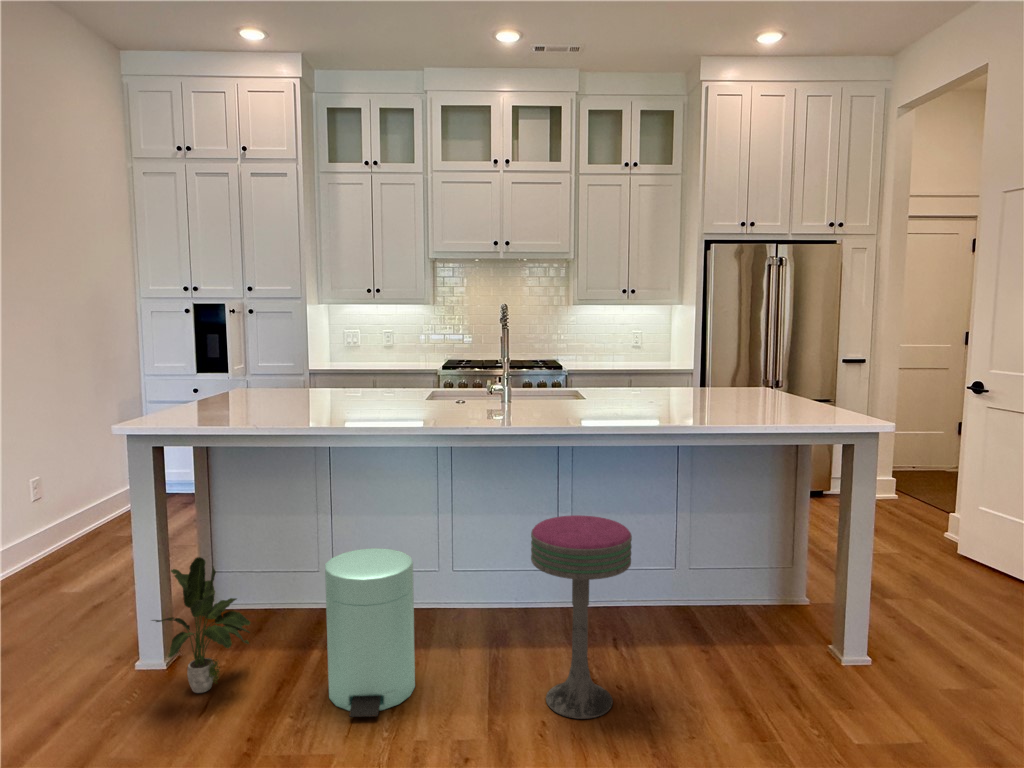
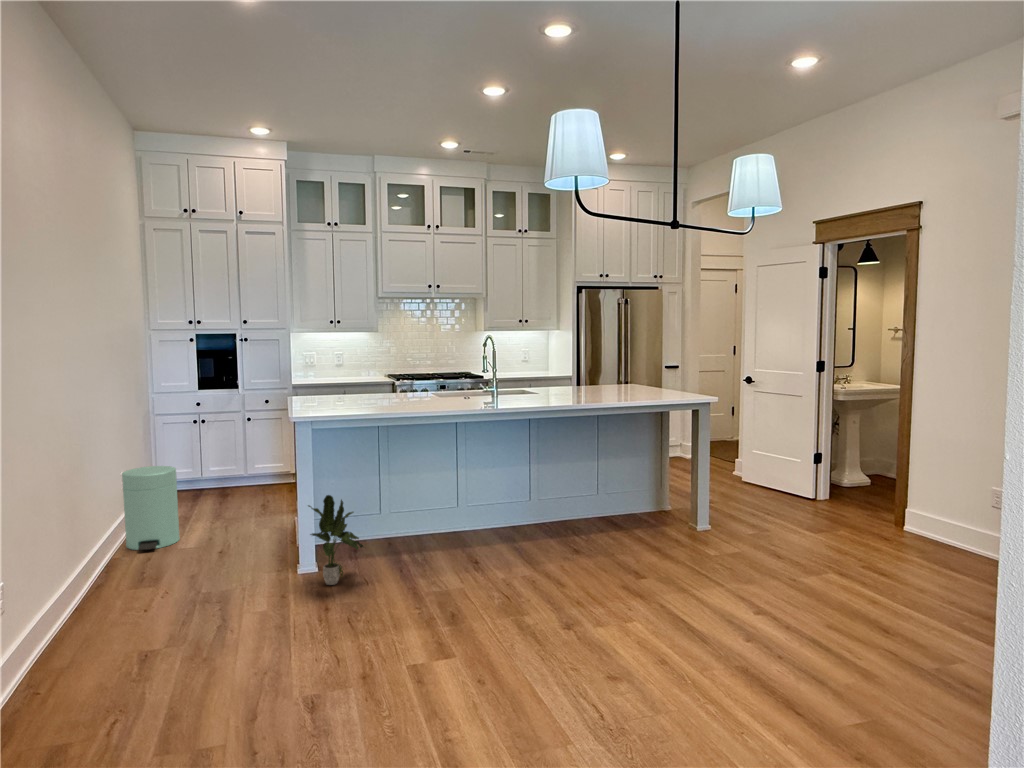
bar stool: present [531,515,632,719] -> none [541,453,600,569]
trash can: present [325,548,415,717] -> present [122,466,180,550]

